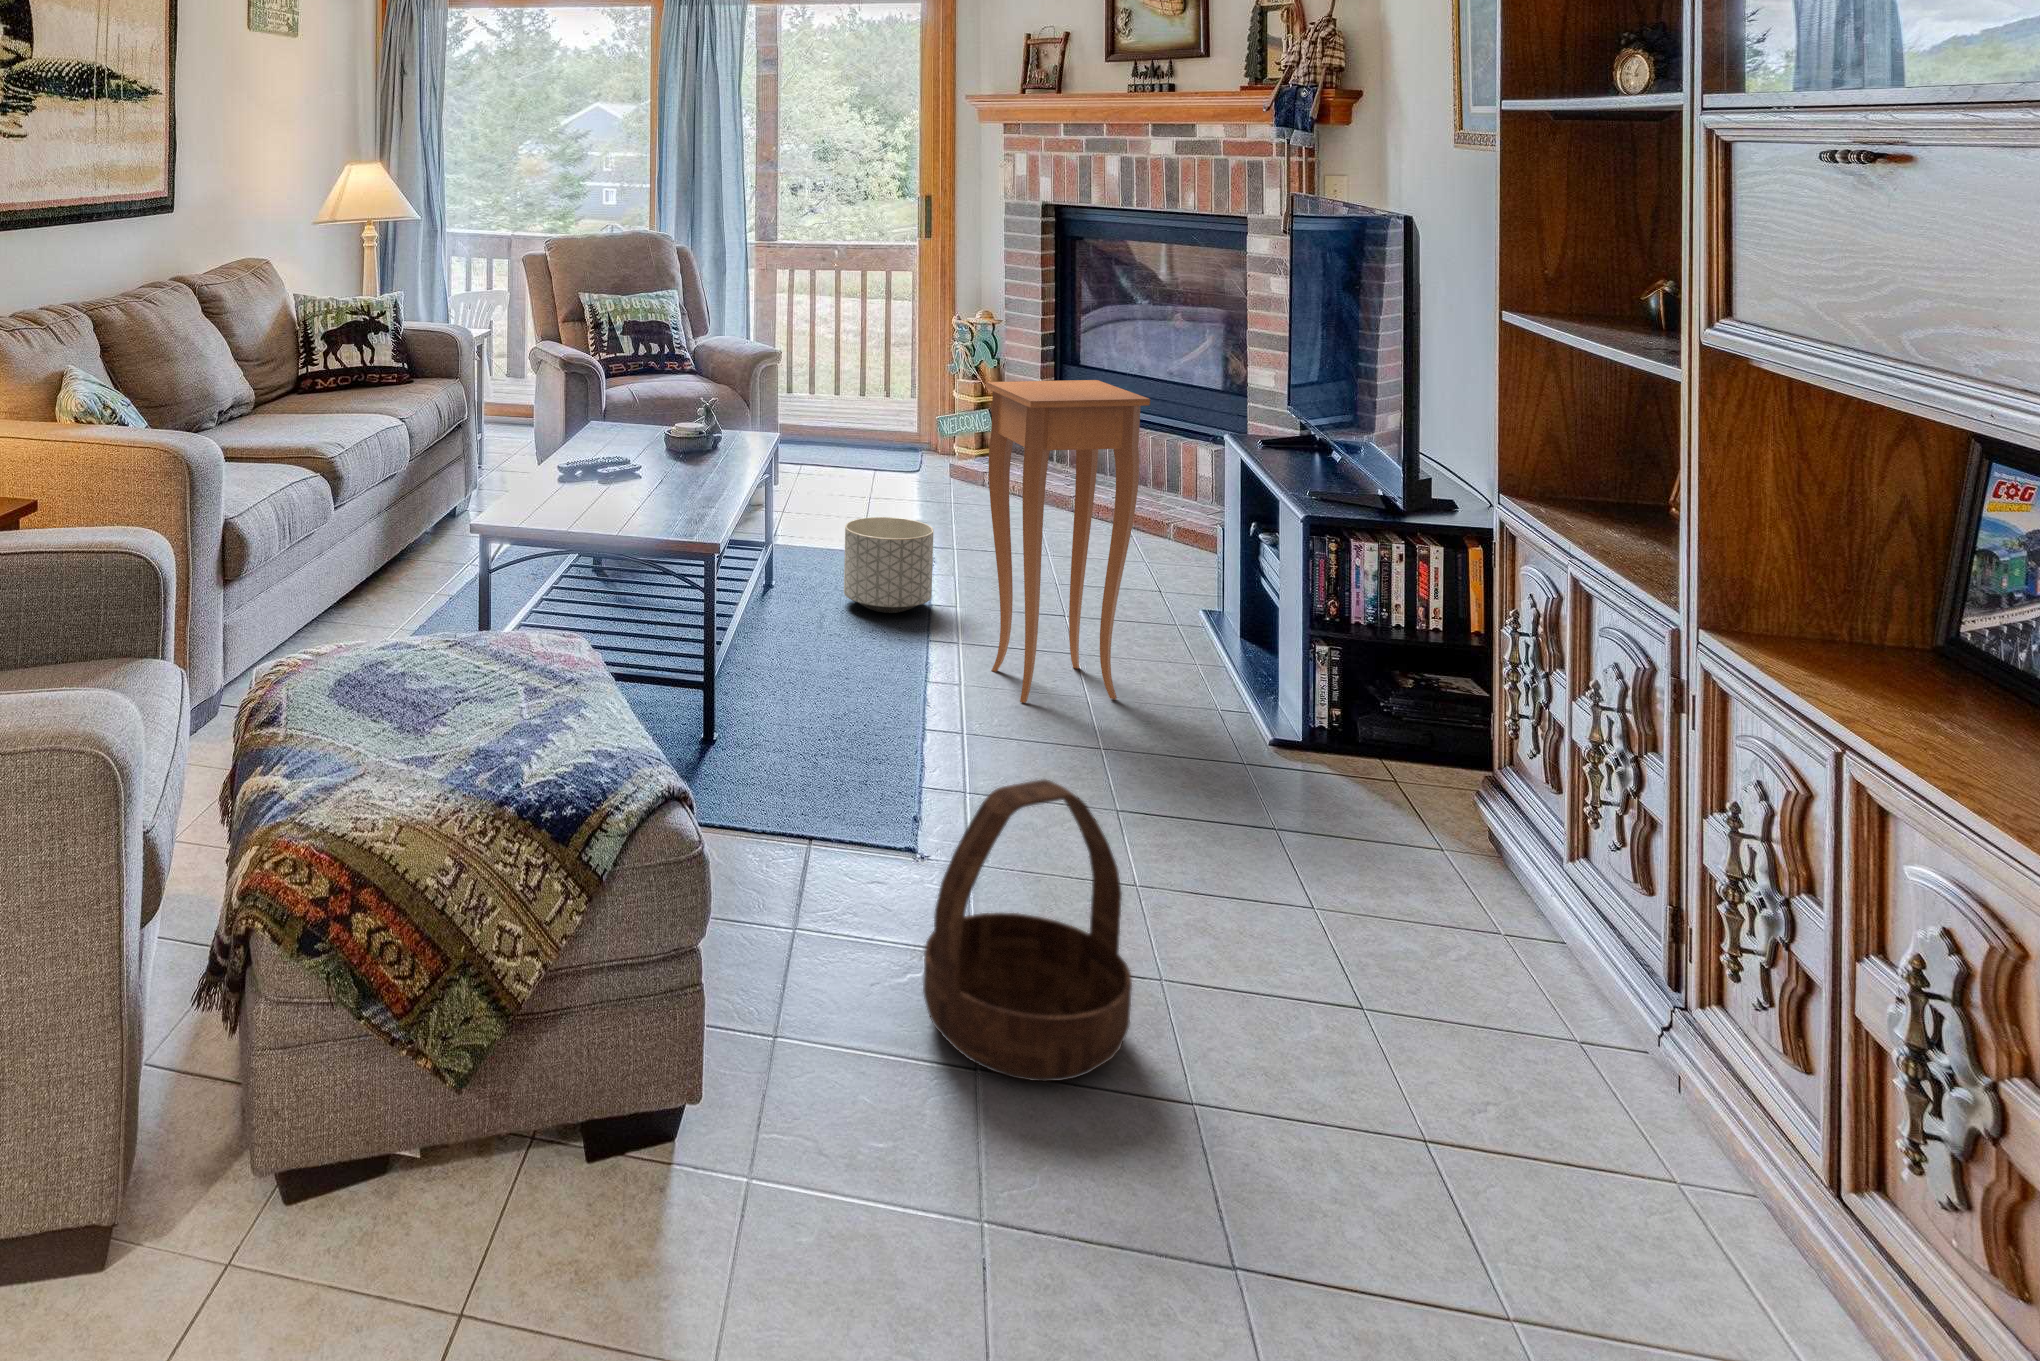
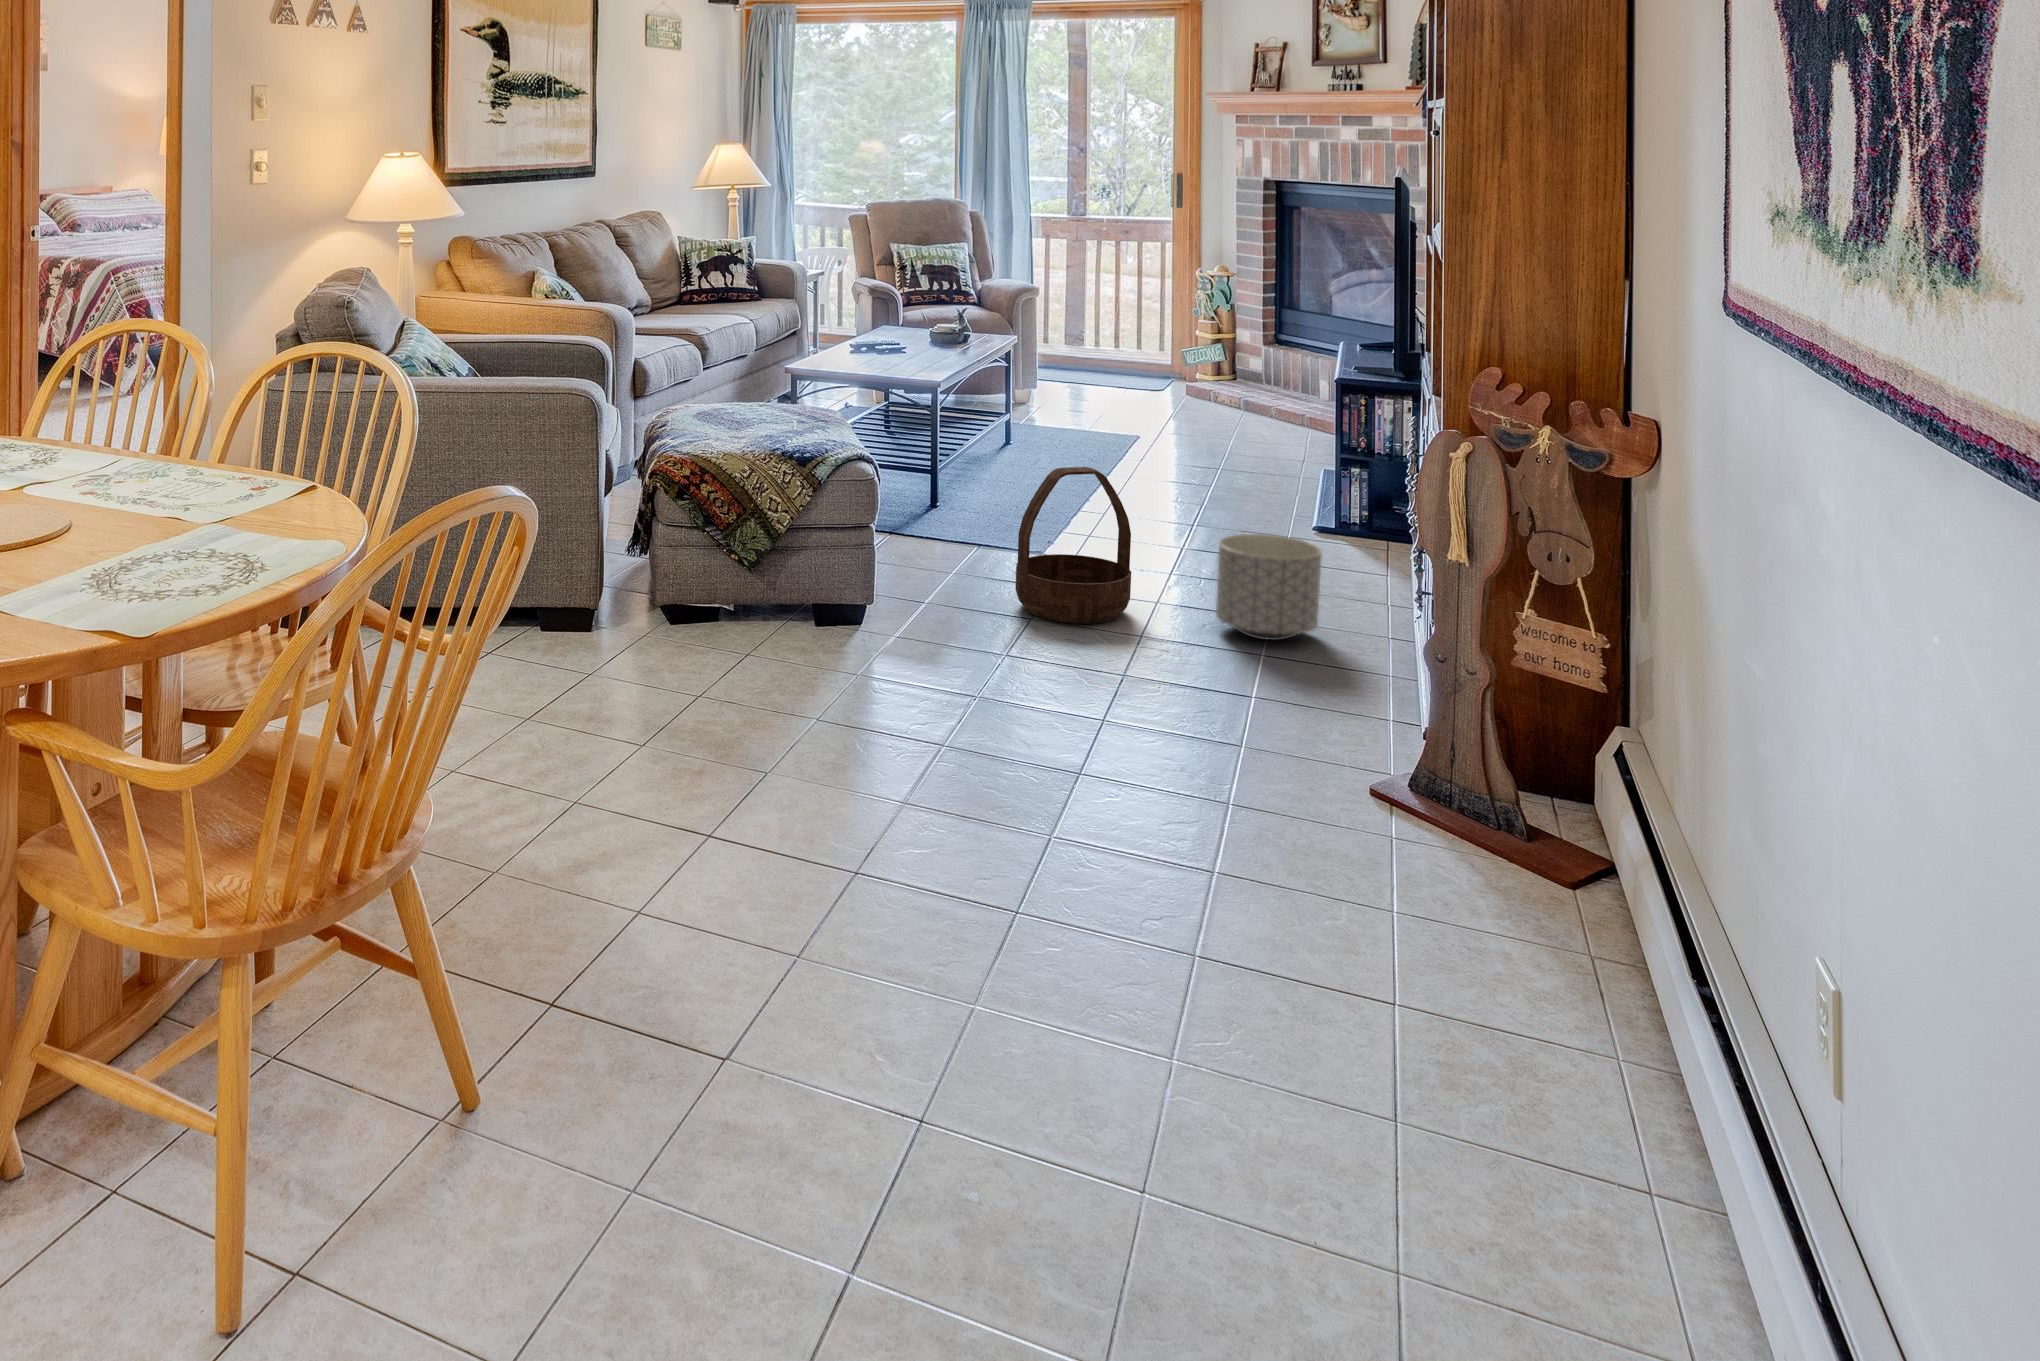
side table: present [986,380,1150,703] -> none [1145,286,1248,502]
planter: present [844,517,934,613] -> present [1216,534,1322,640]

